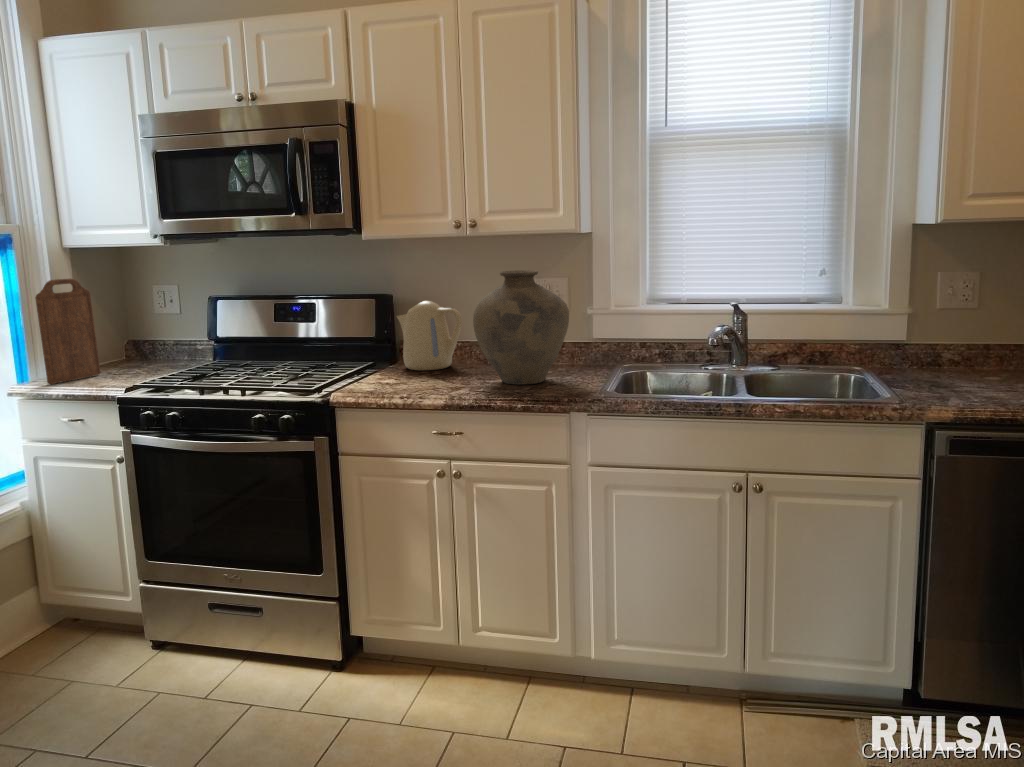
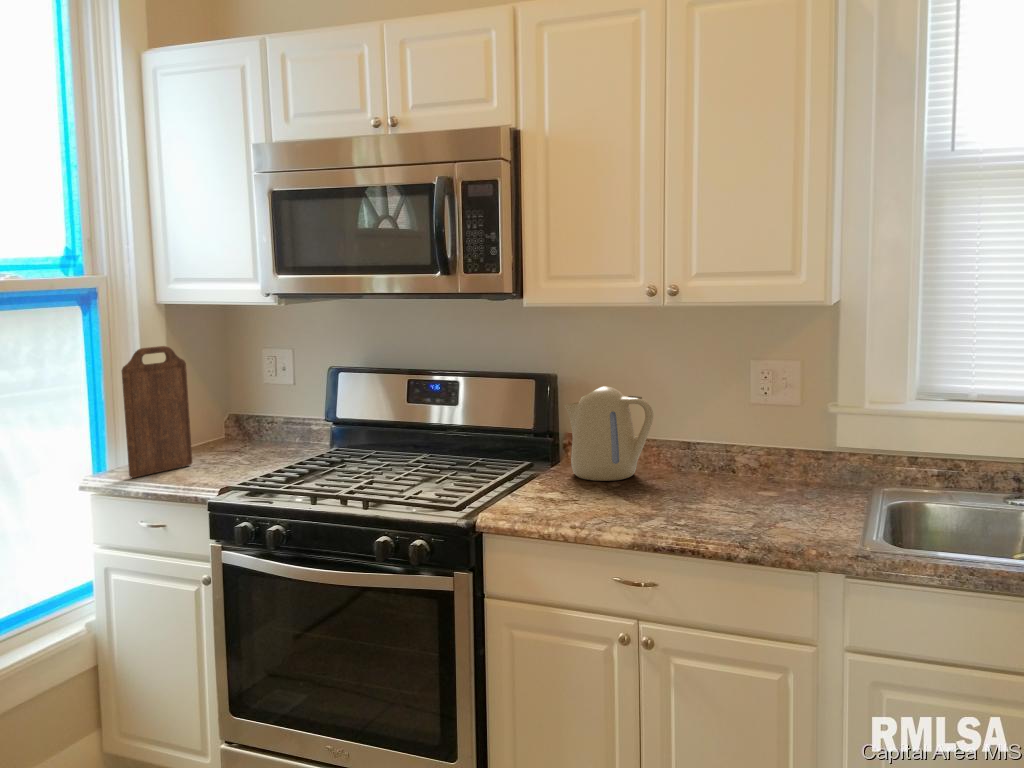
vase: present [473,270,569,385] -> none [673,355,811,516]

